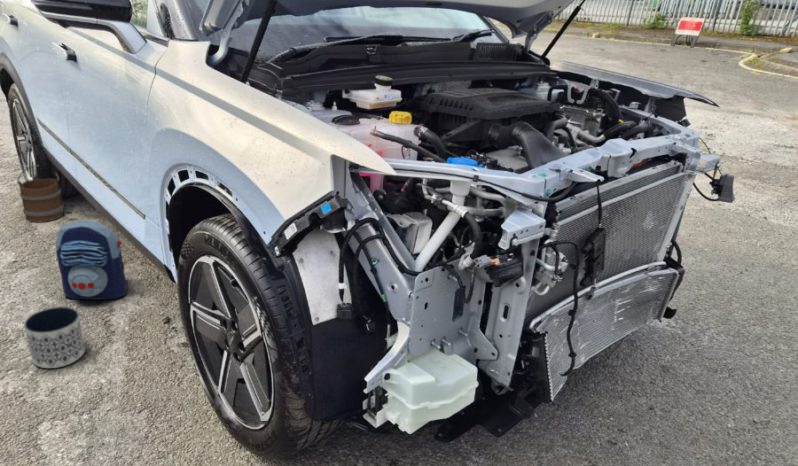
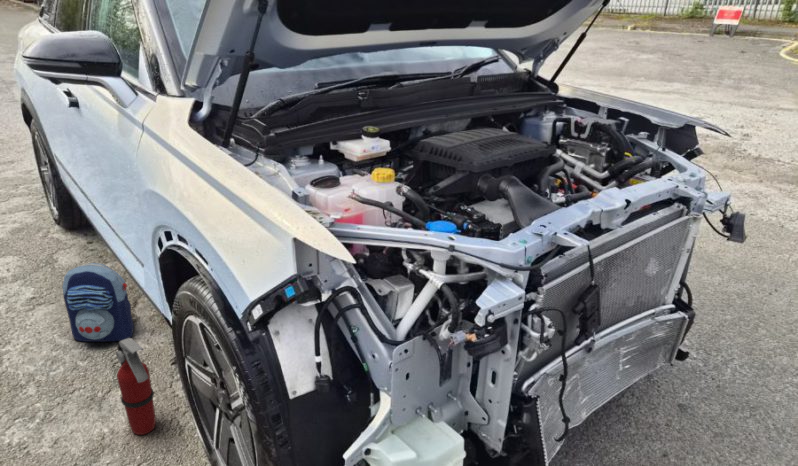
bucket: present [17,165,64,222] -> none [31,201,78,258]
fire extinguisher: none [118,285,154,385] -> present [116,338,156,435]
planter: present [25,307,85,368] -> none [30,355,90,418]

